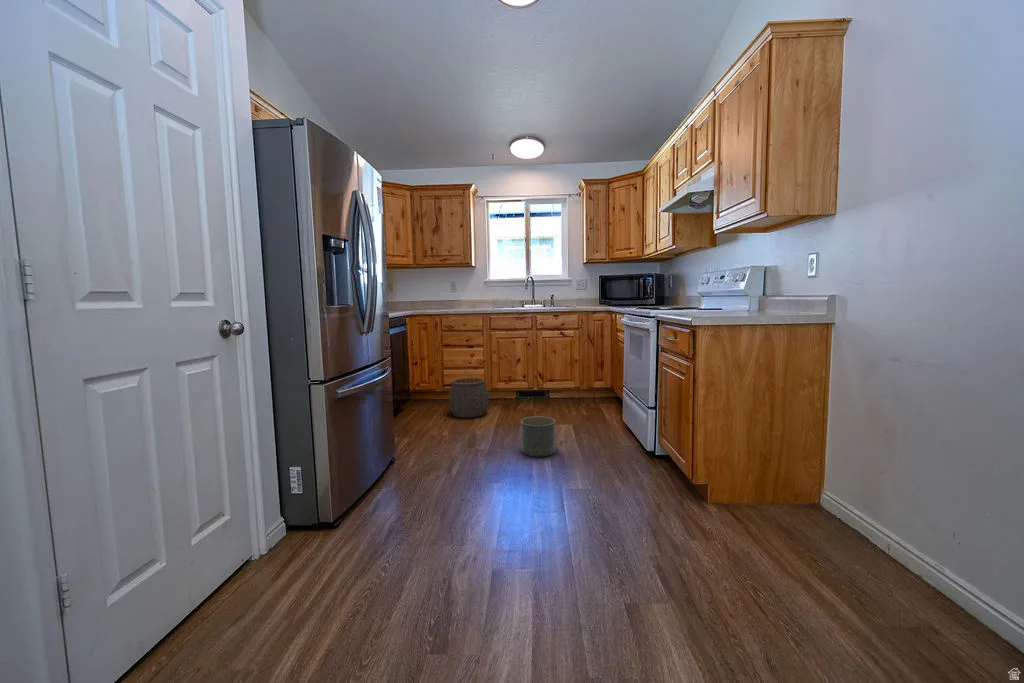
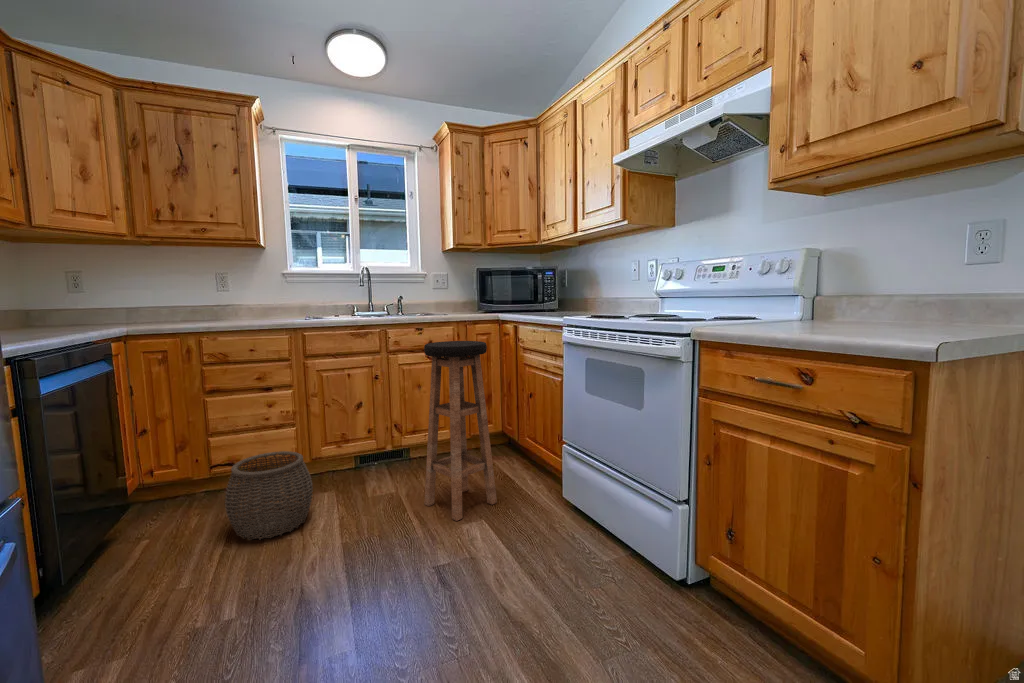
bar stool: none [547,322,589,424] -> present [424,341,497,521]
planter: present [521,416,555,457] -> none [414,539,484,641]

